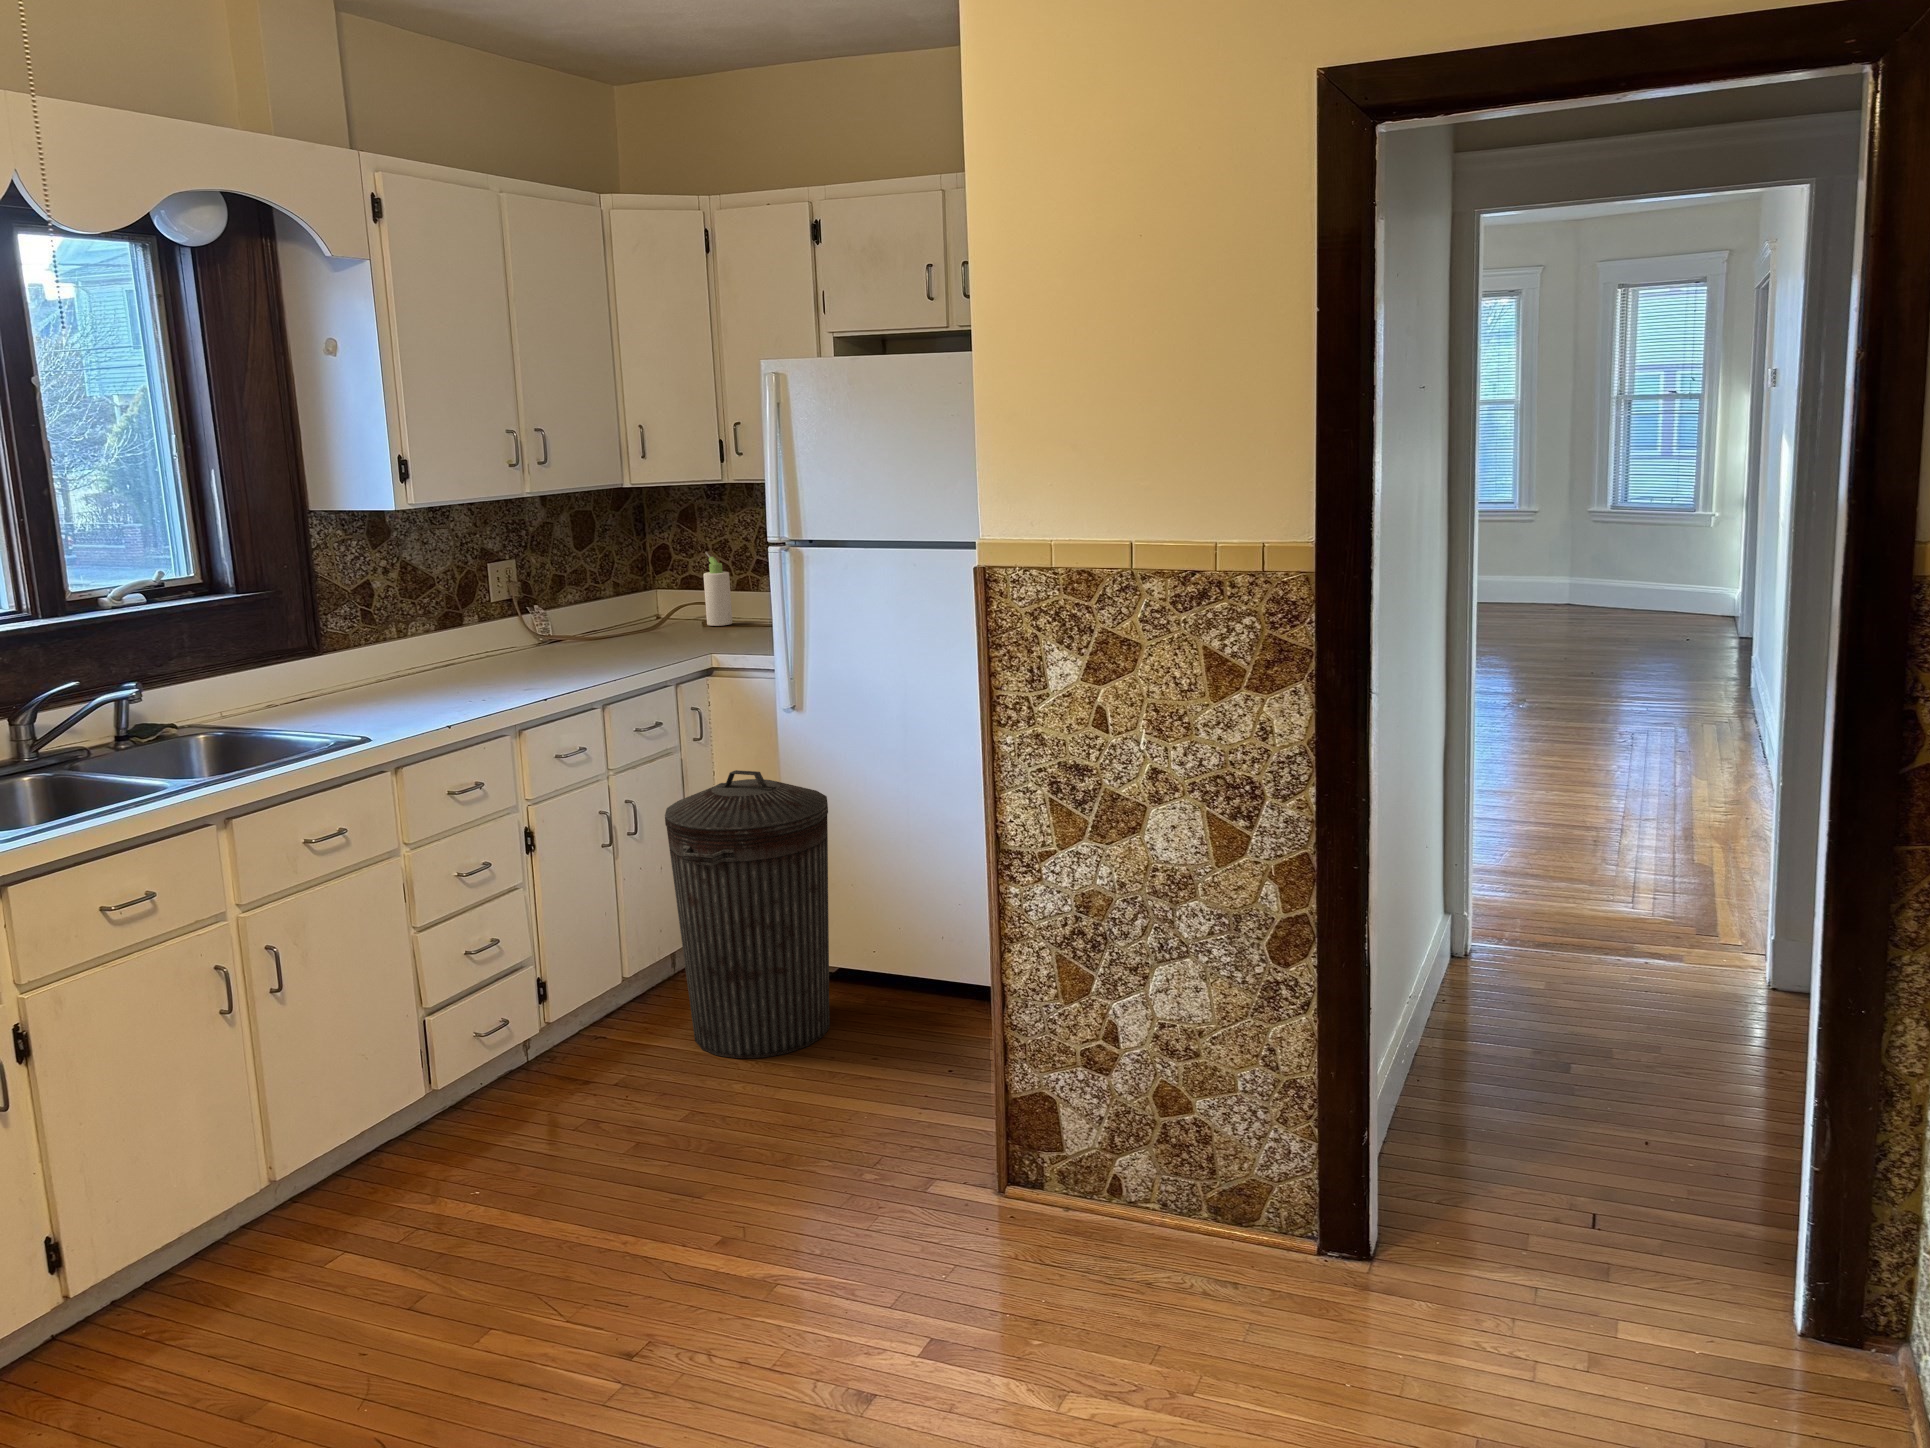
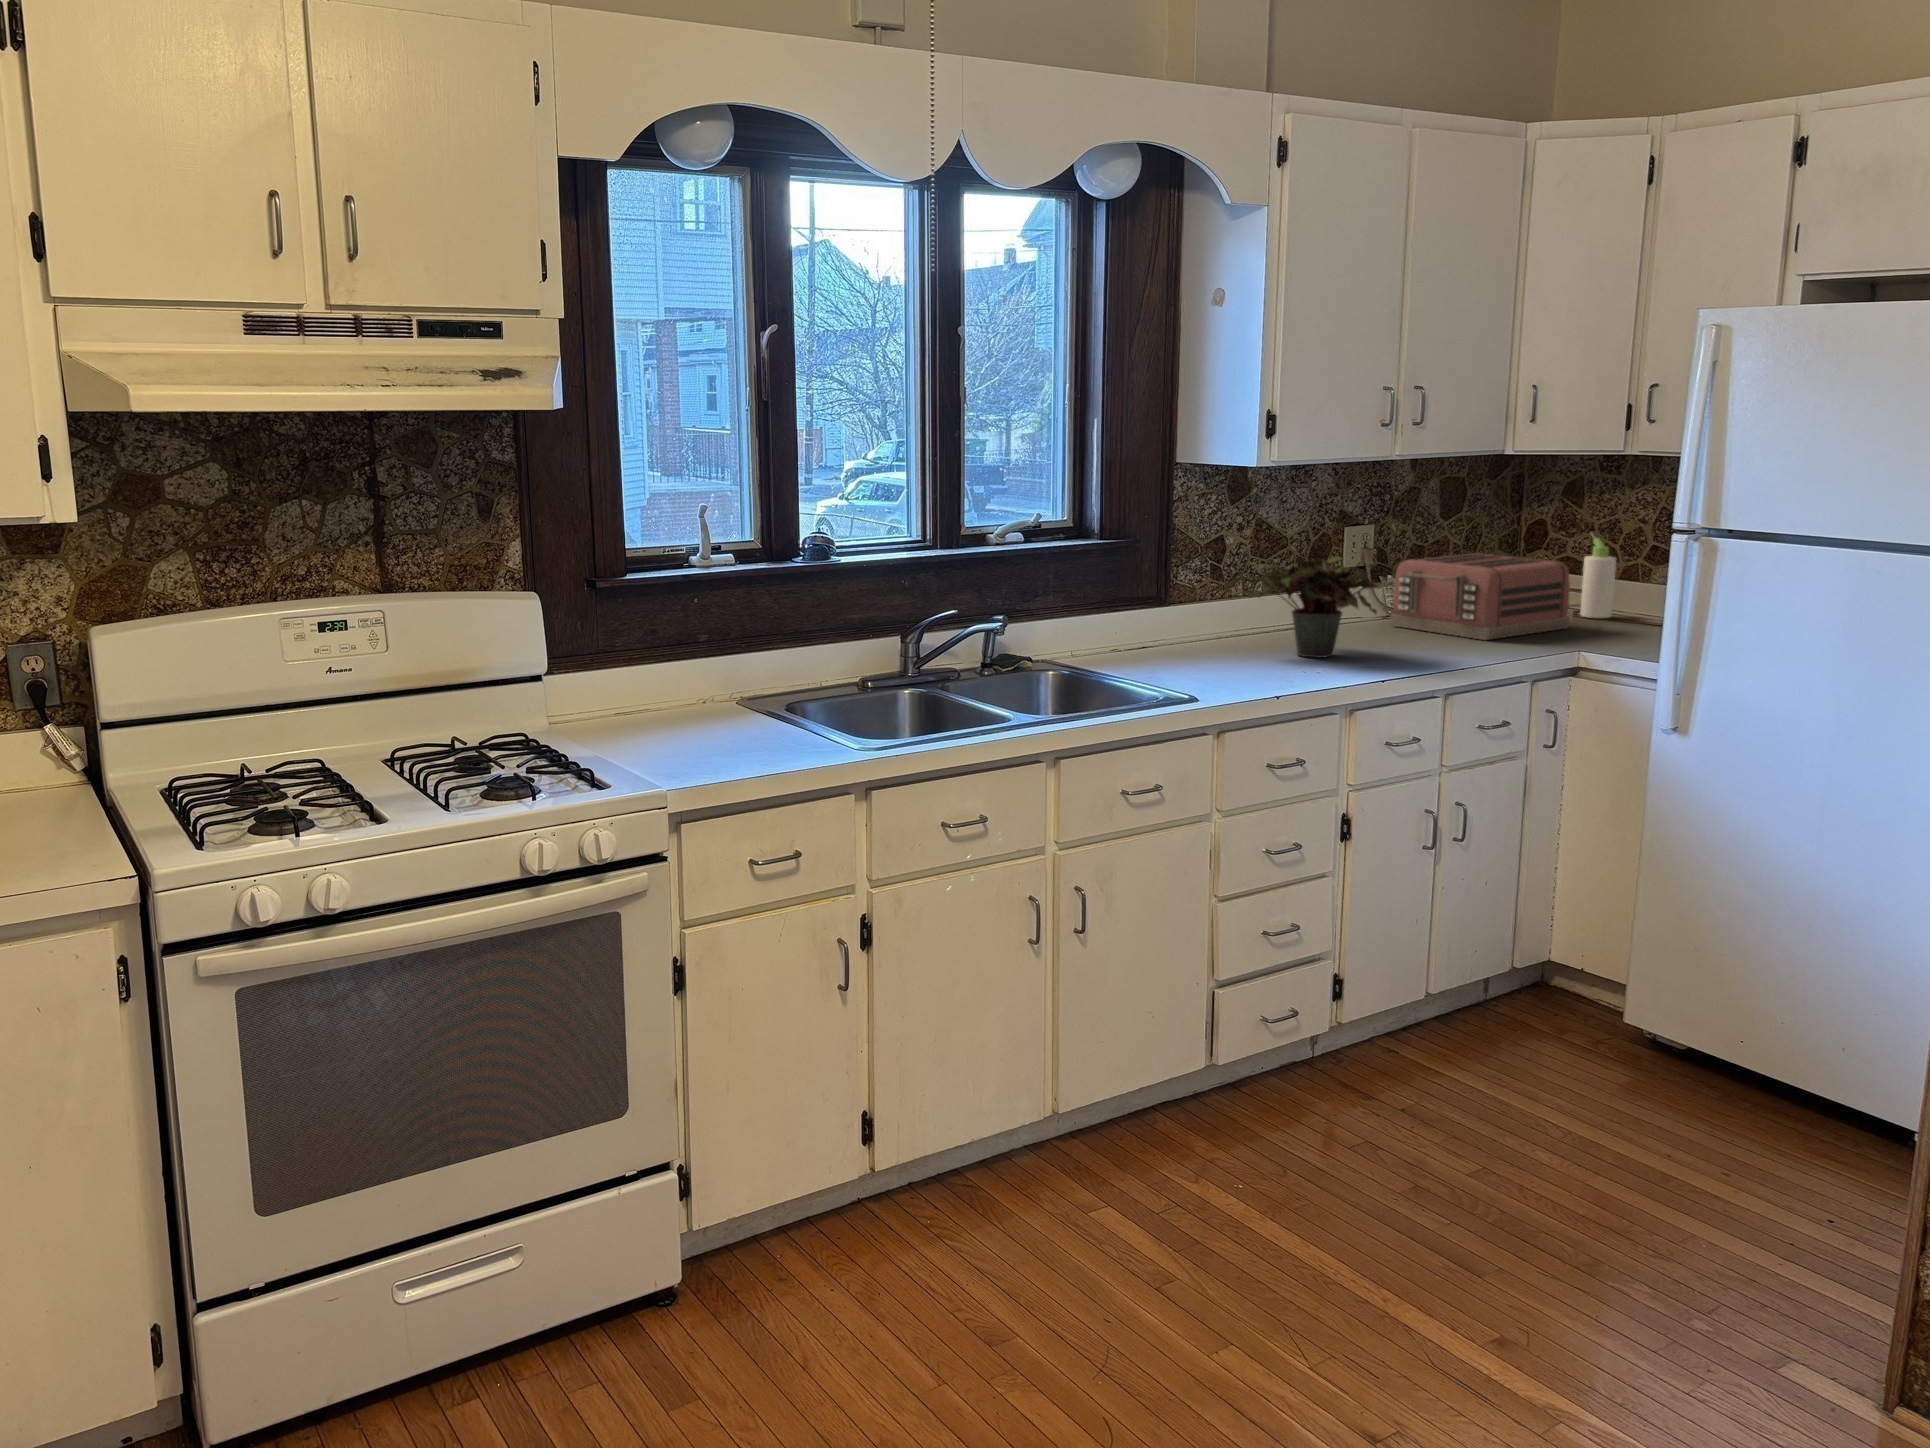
toaster: none [542,578,699,654] -> present [1390,553,1570,640]
potted plant: none [393,591,544,688] -> present [1243,557,1395,658]
trash can: present [665,770,830,1058] -> none [1498,792,1707,1134]

